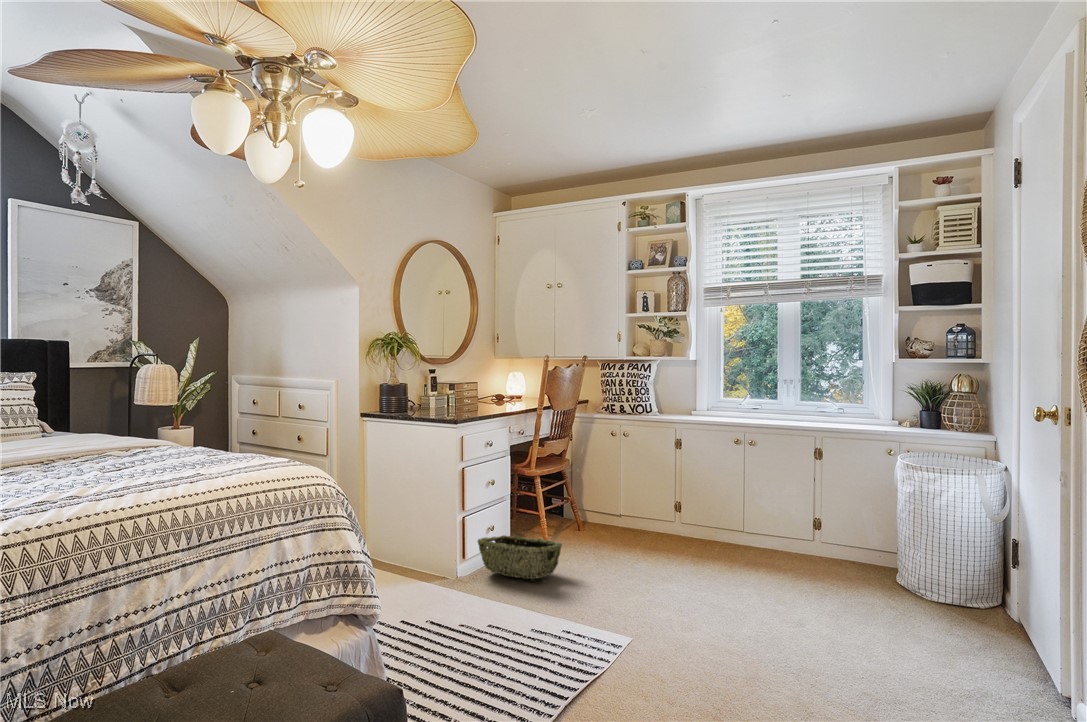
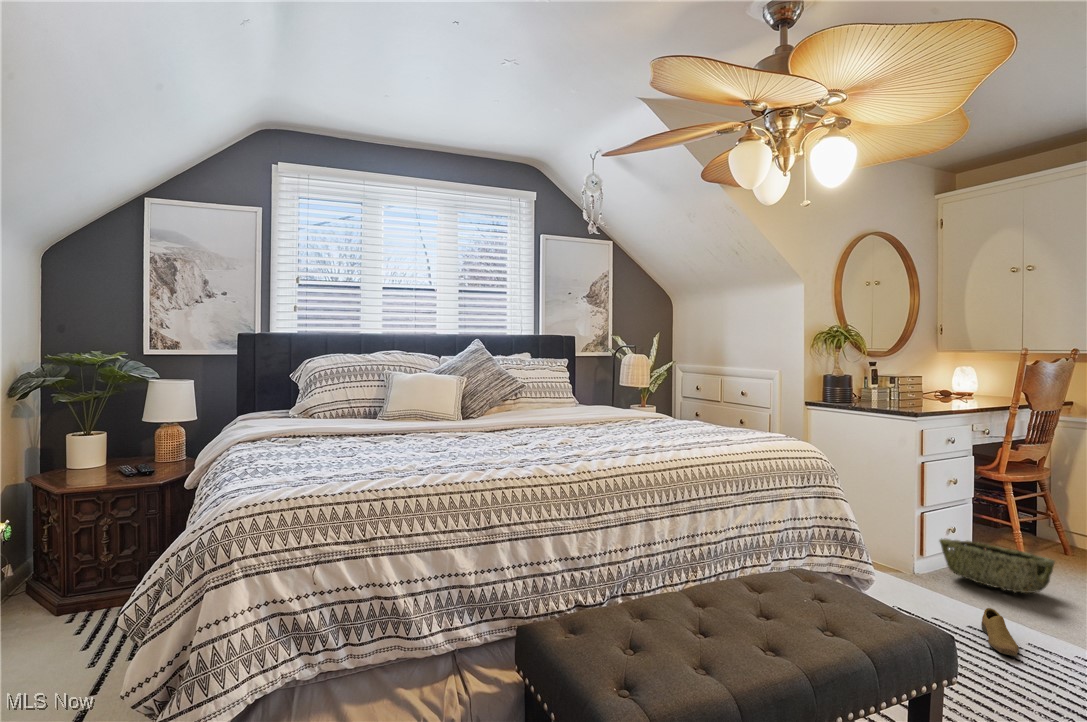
shoe: none [495,606,519,652] -> present [981,608,1019,656]

